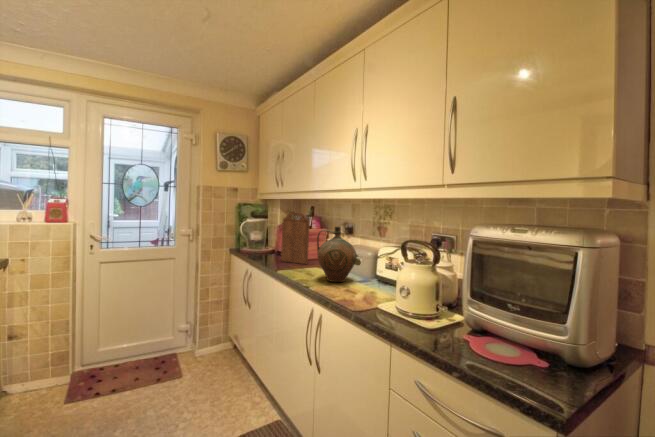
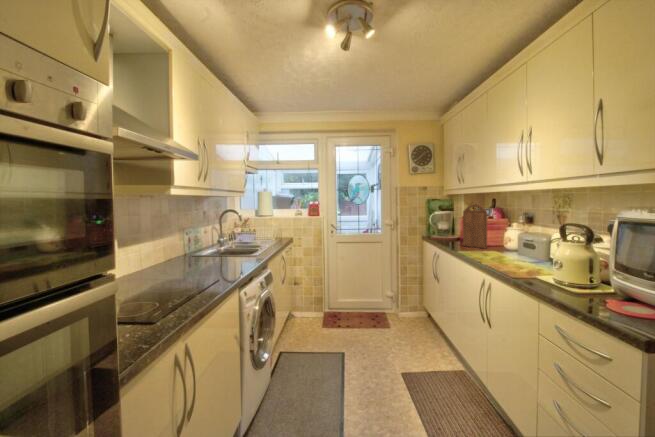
ceramic jug: present [317,226,357,282] -> none [489,214,529,261]

